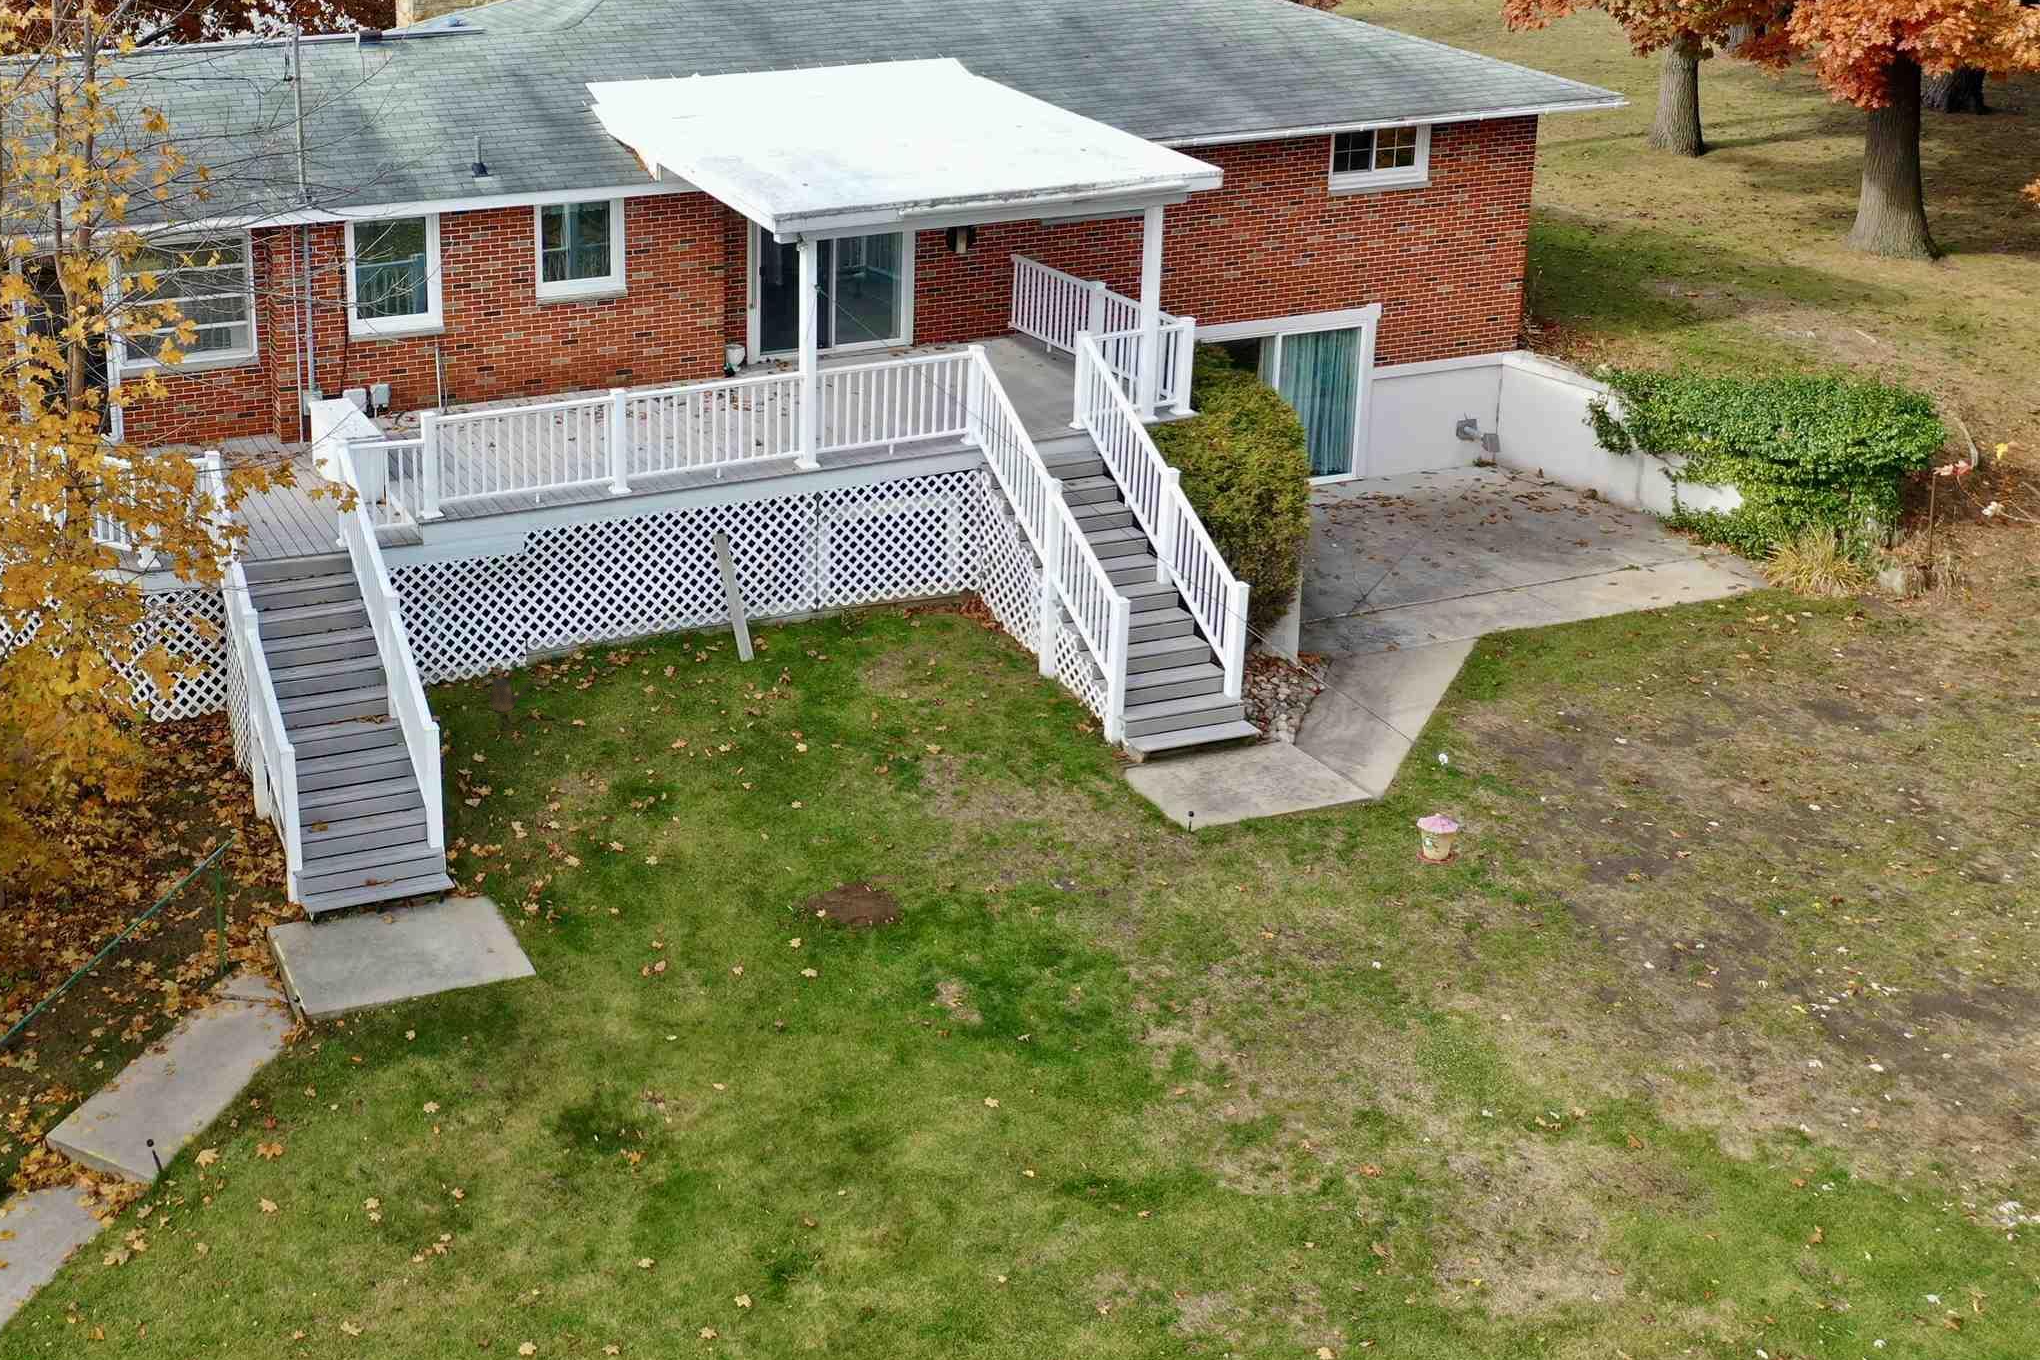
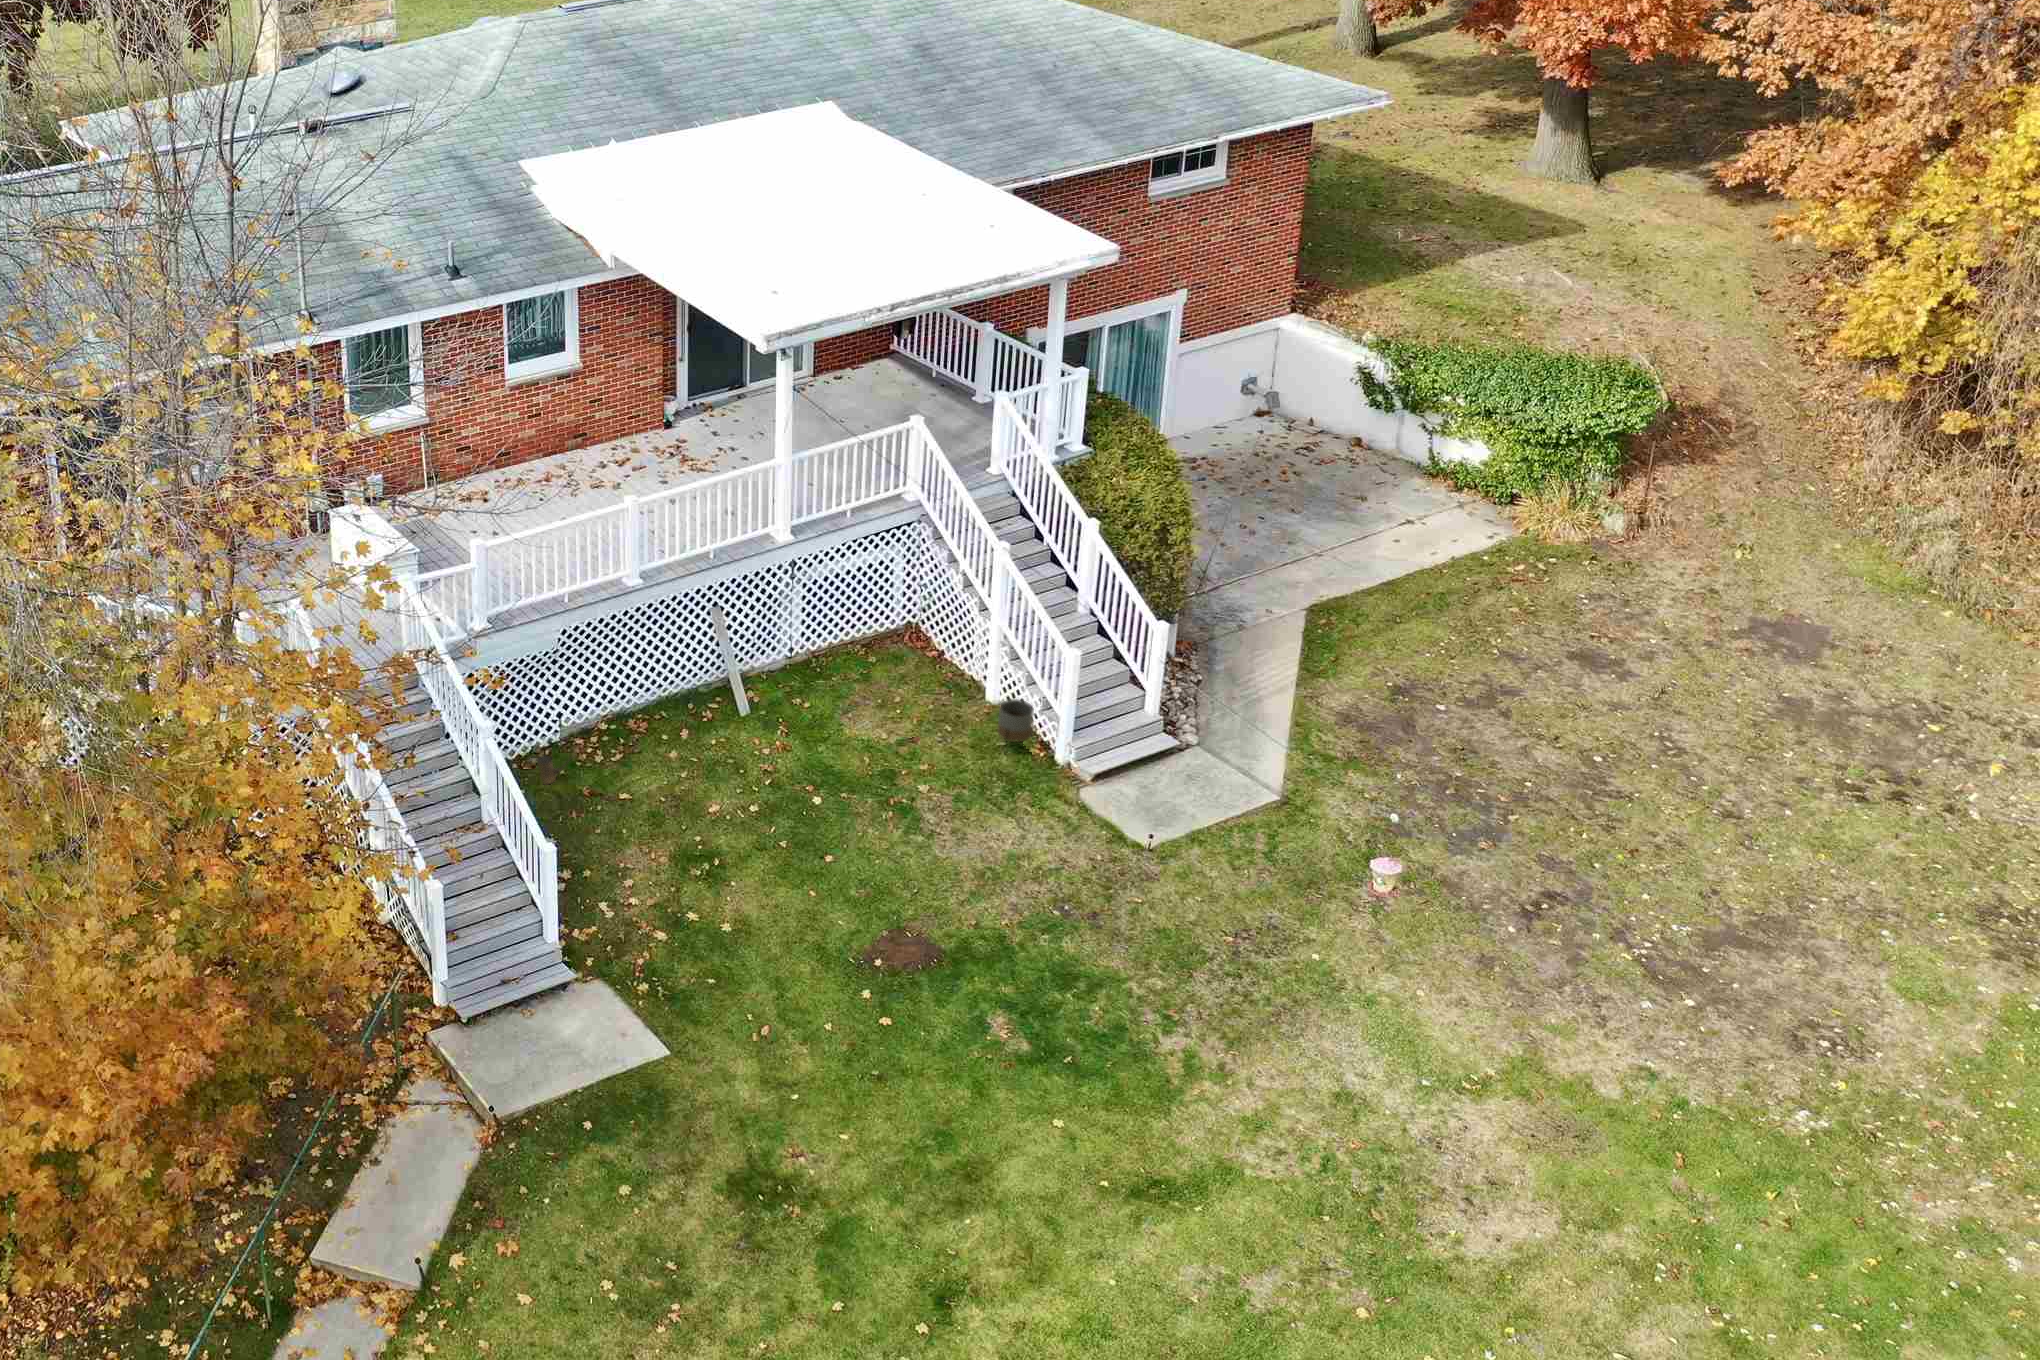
planter: none [1041,667,1085,732] -> present [997,699,1034,742]

